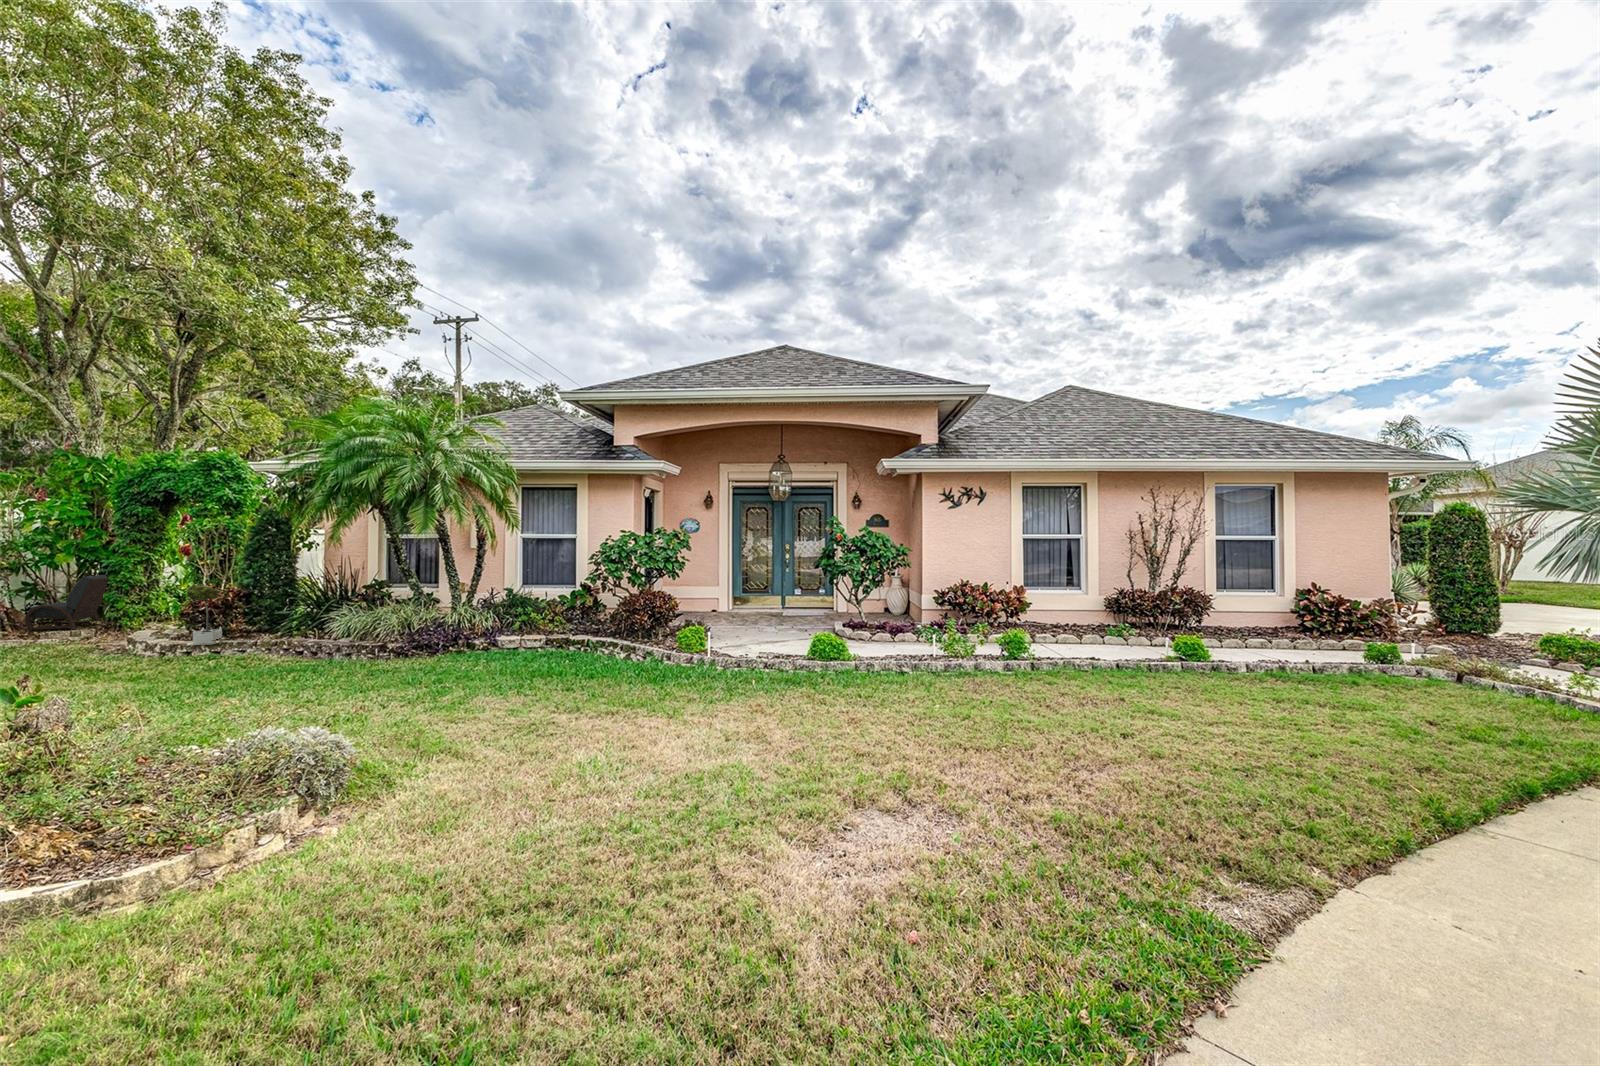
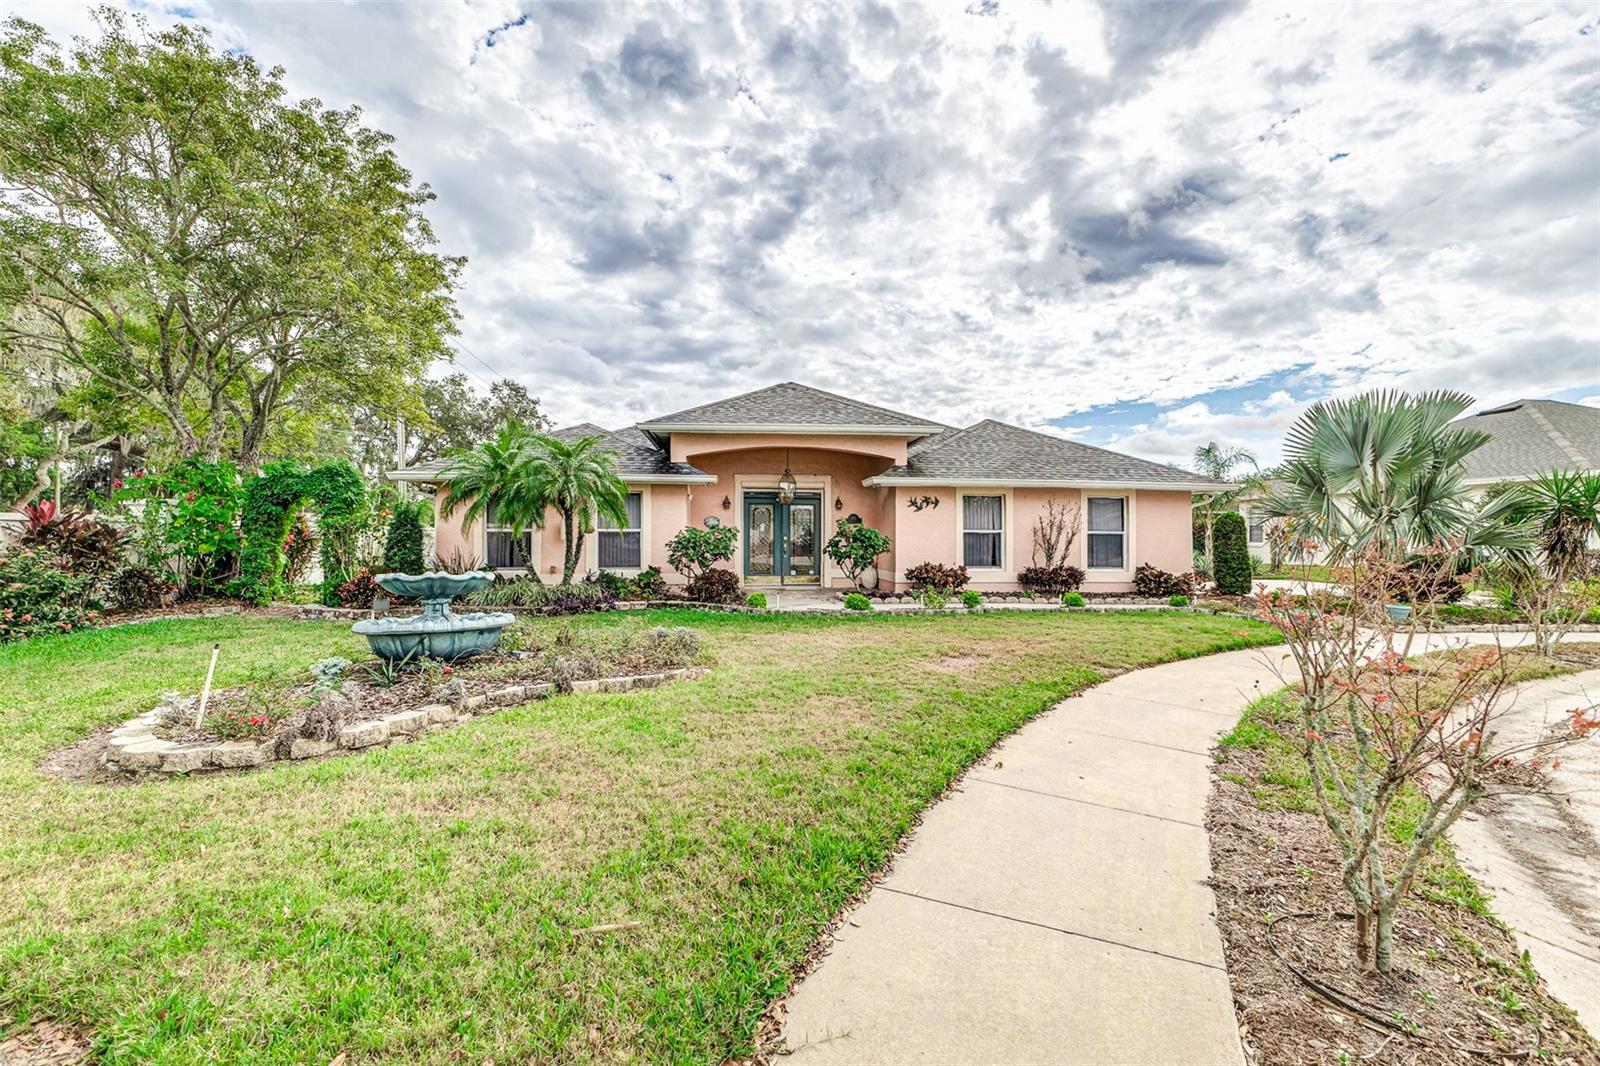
lounge chair: present [25,575,108,631] -> none [198,559,260,604]

